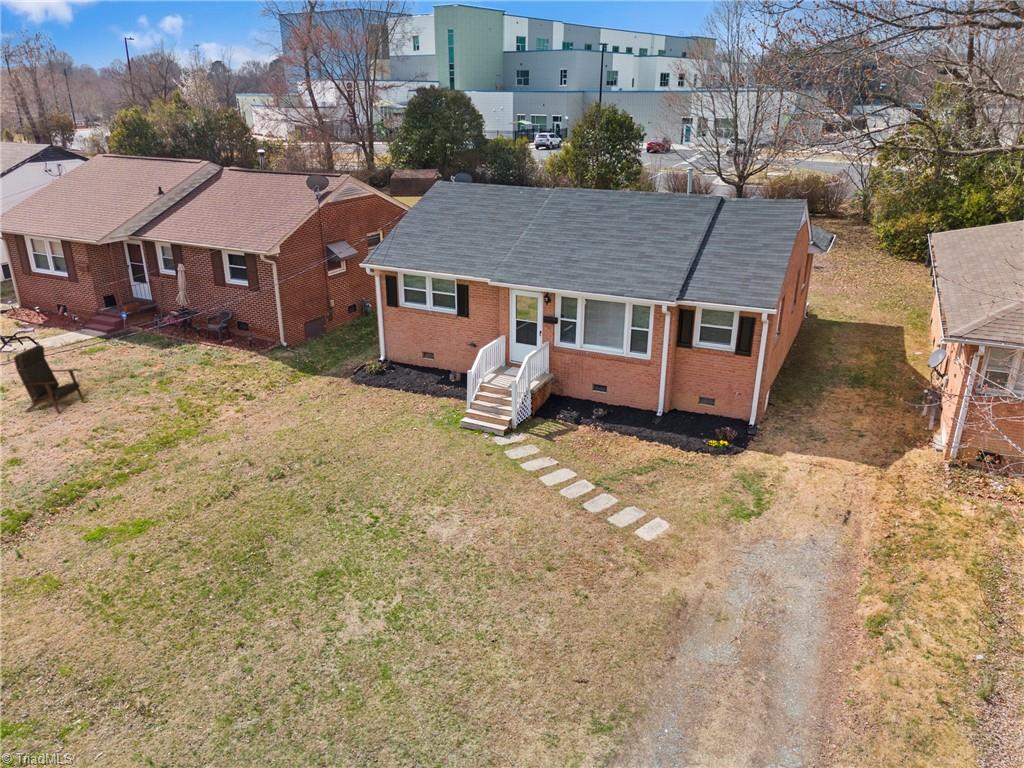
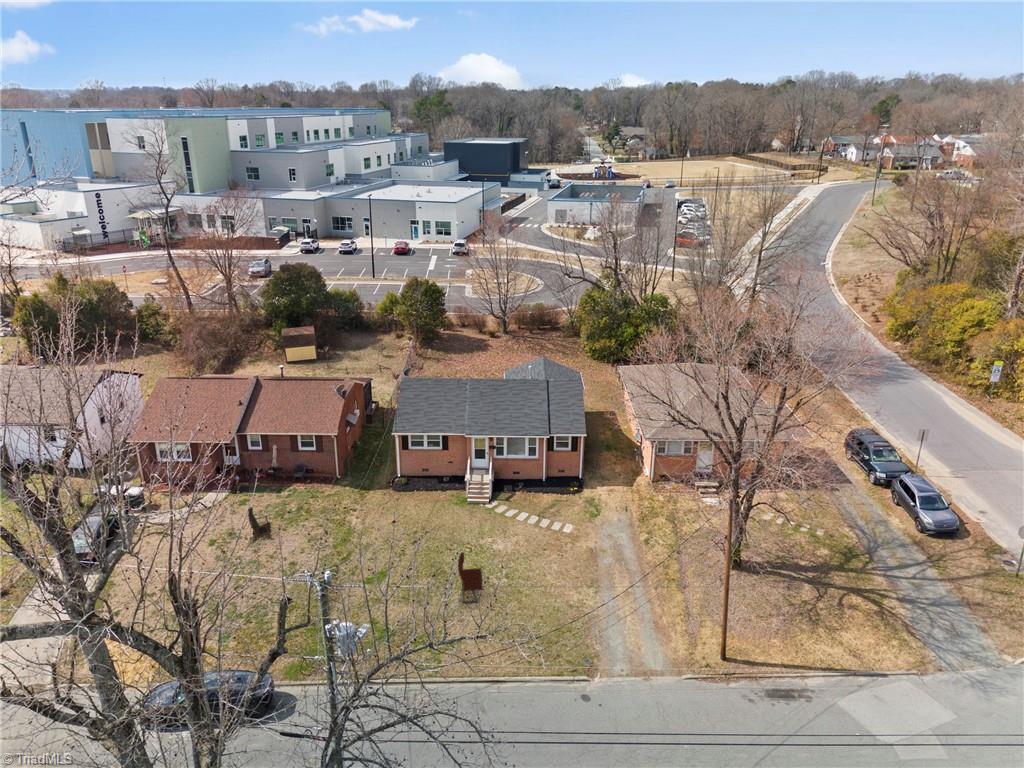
bench: none [175,506,301,665] -> present [458,552,483,603]

